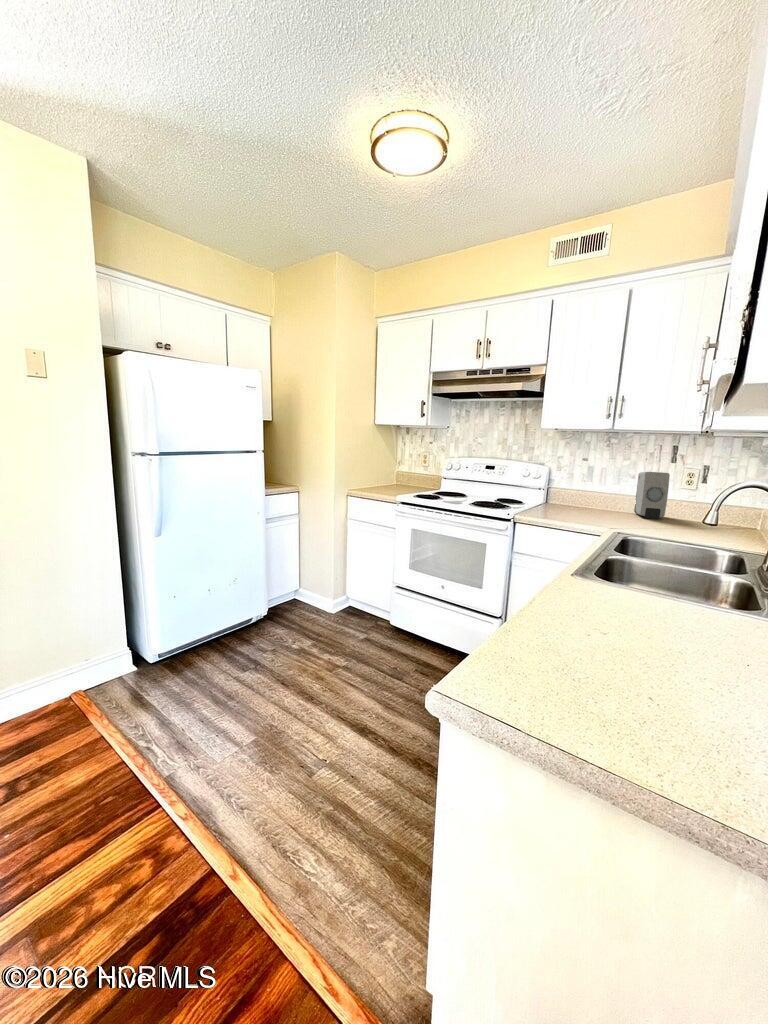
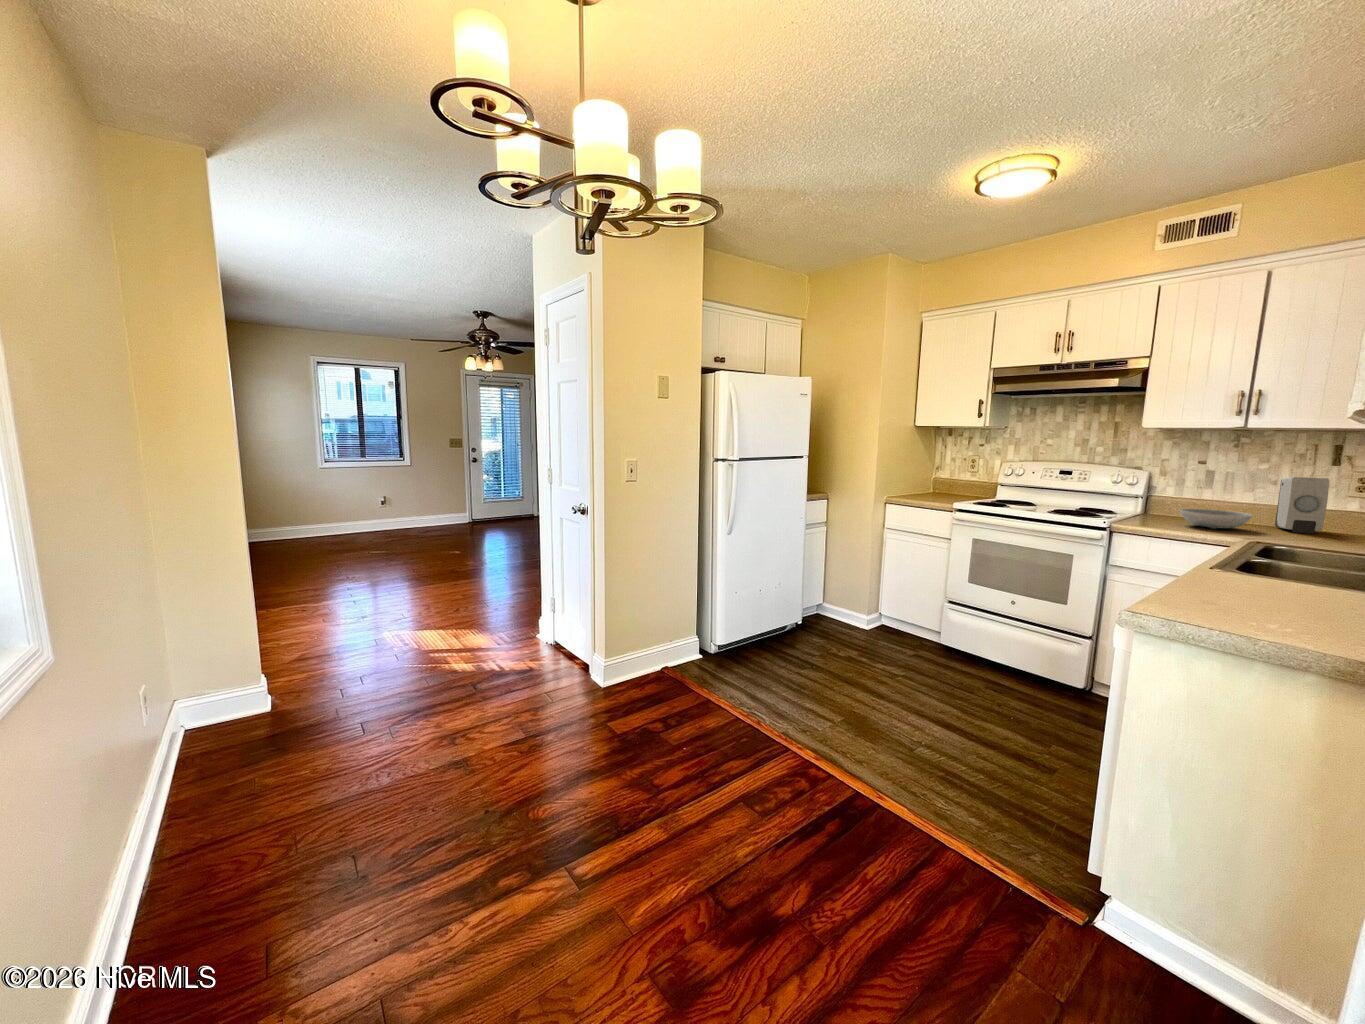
dish: none [567,499,618,516] -> present [1180,509,1252,528]

